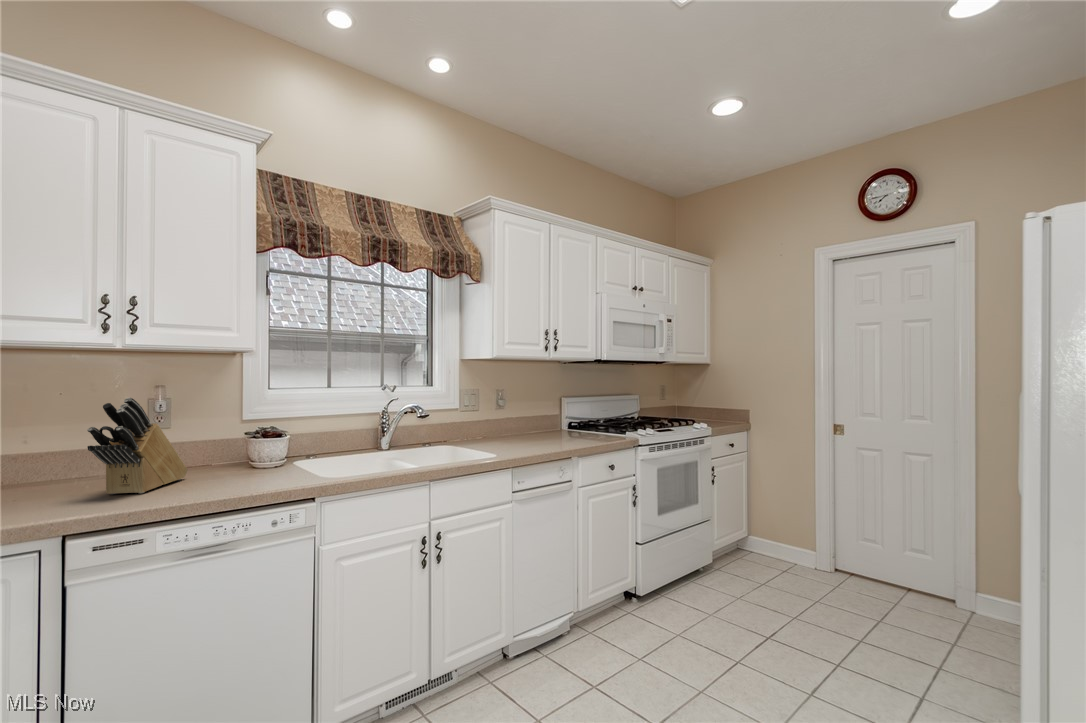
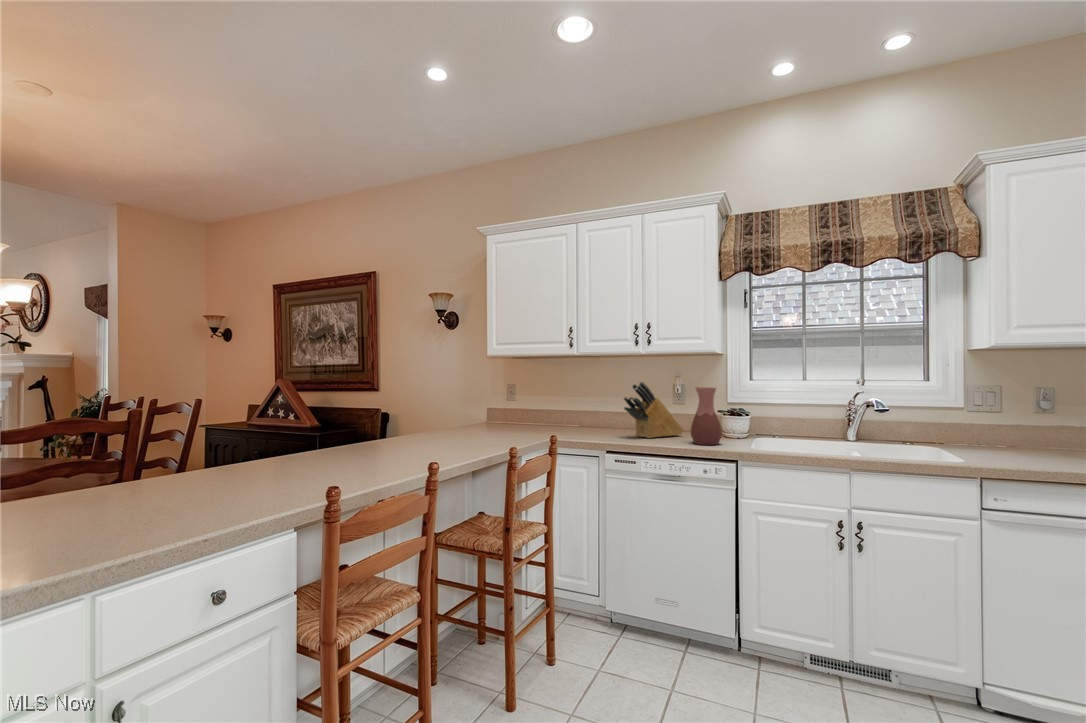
vase: none [228,402,277,486] -> present [691,387,722,445]

